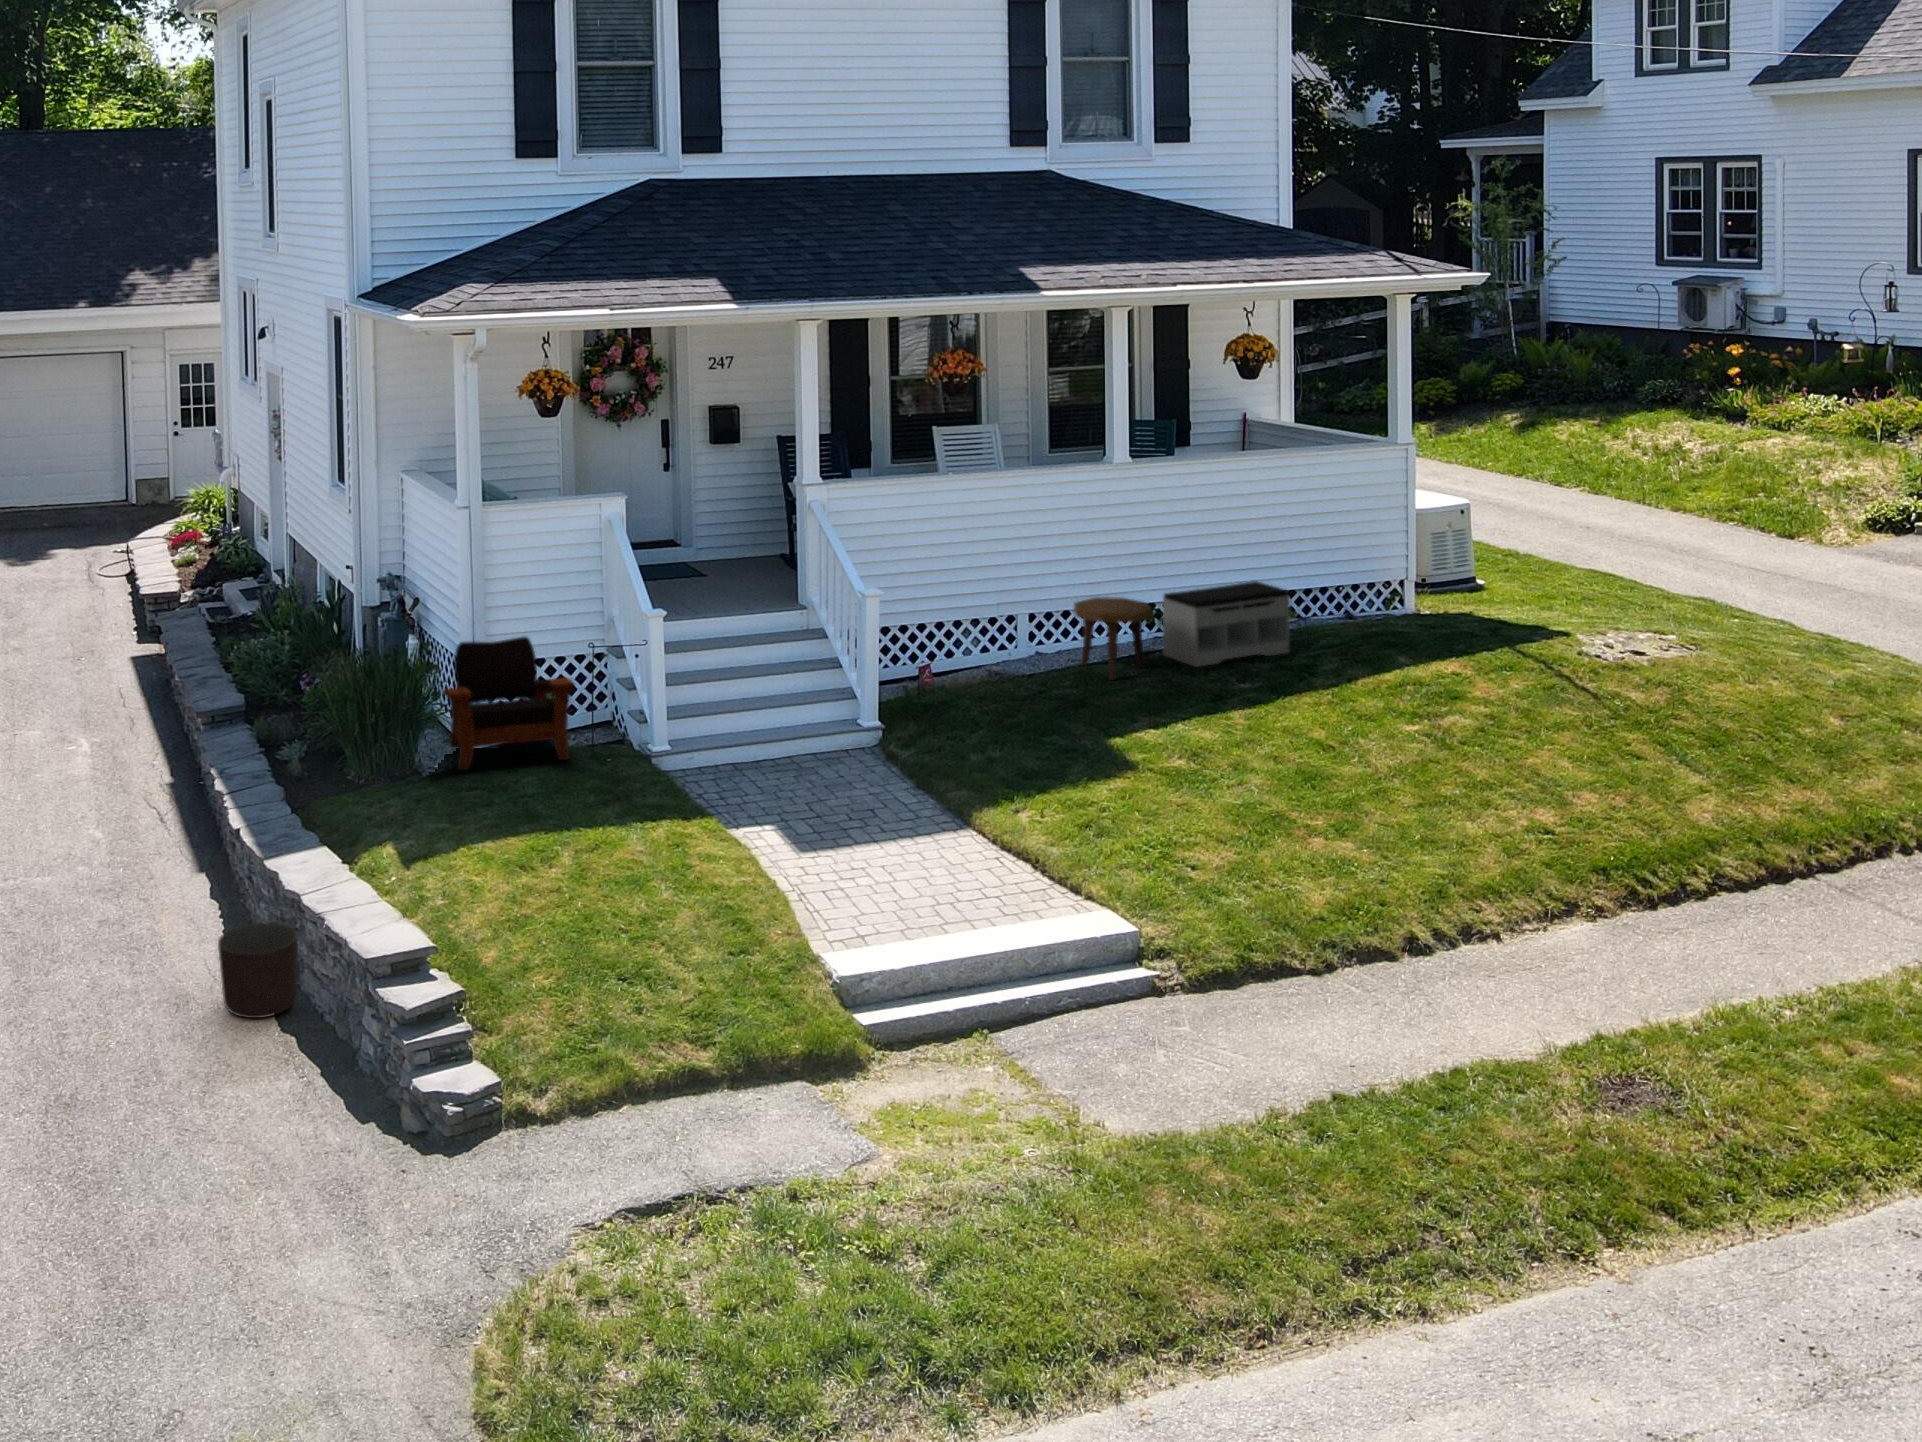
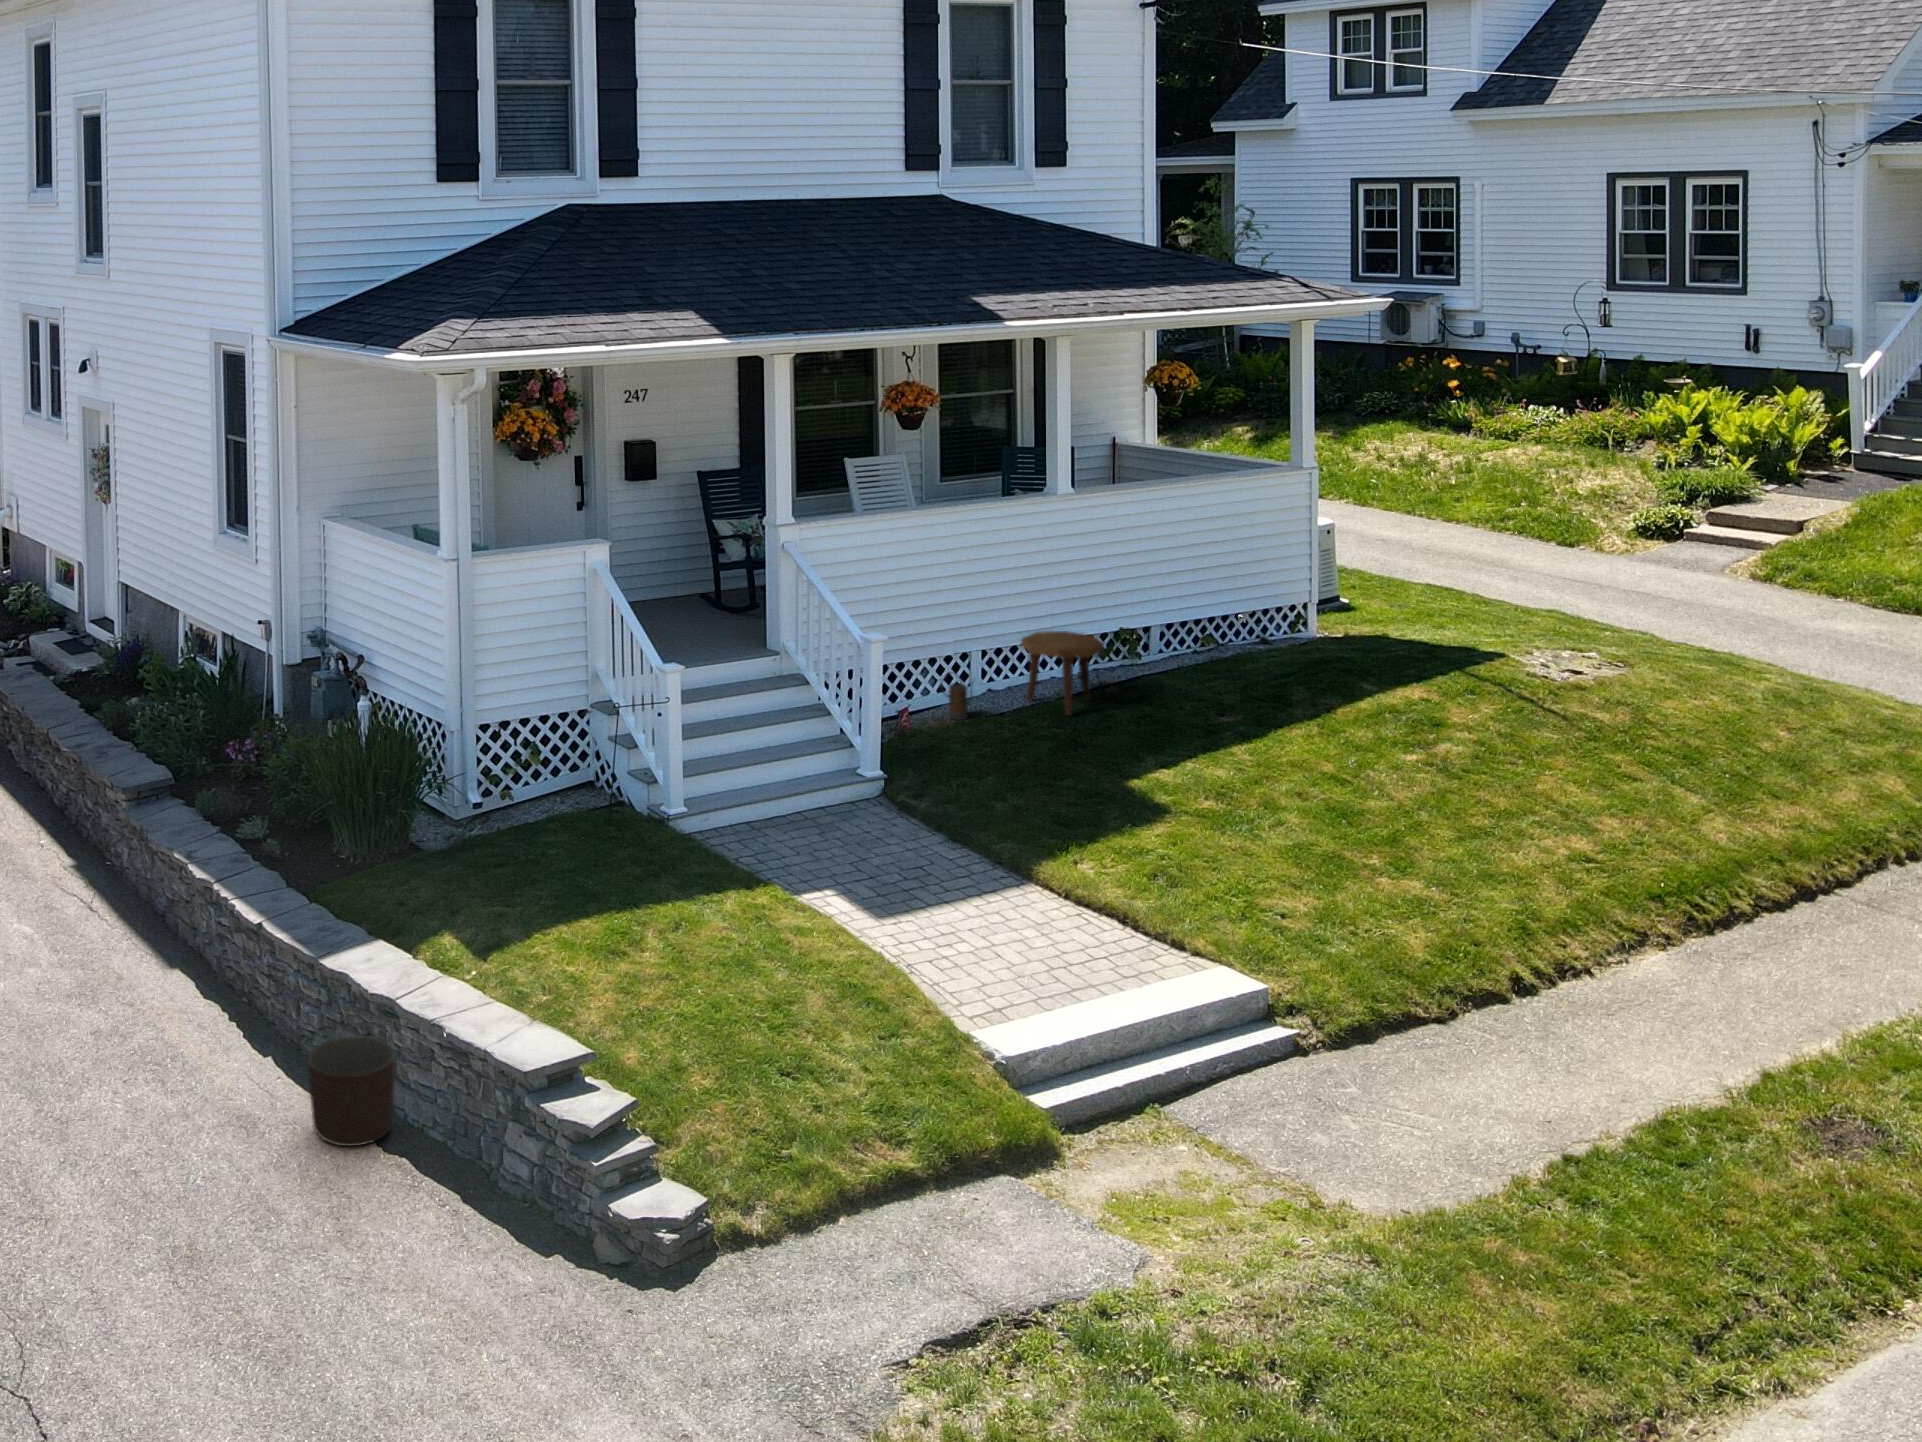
bench: present [1163,581,1289,667] -> none [1099,609,1219,699]
watering can: none [983,632,1021,679] -> present [942,672,970,720]
armchair: present [443,636,575,770] -> none [435,699,585,848]

